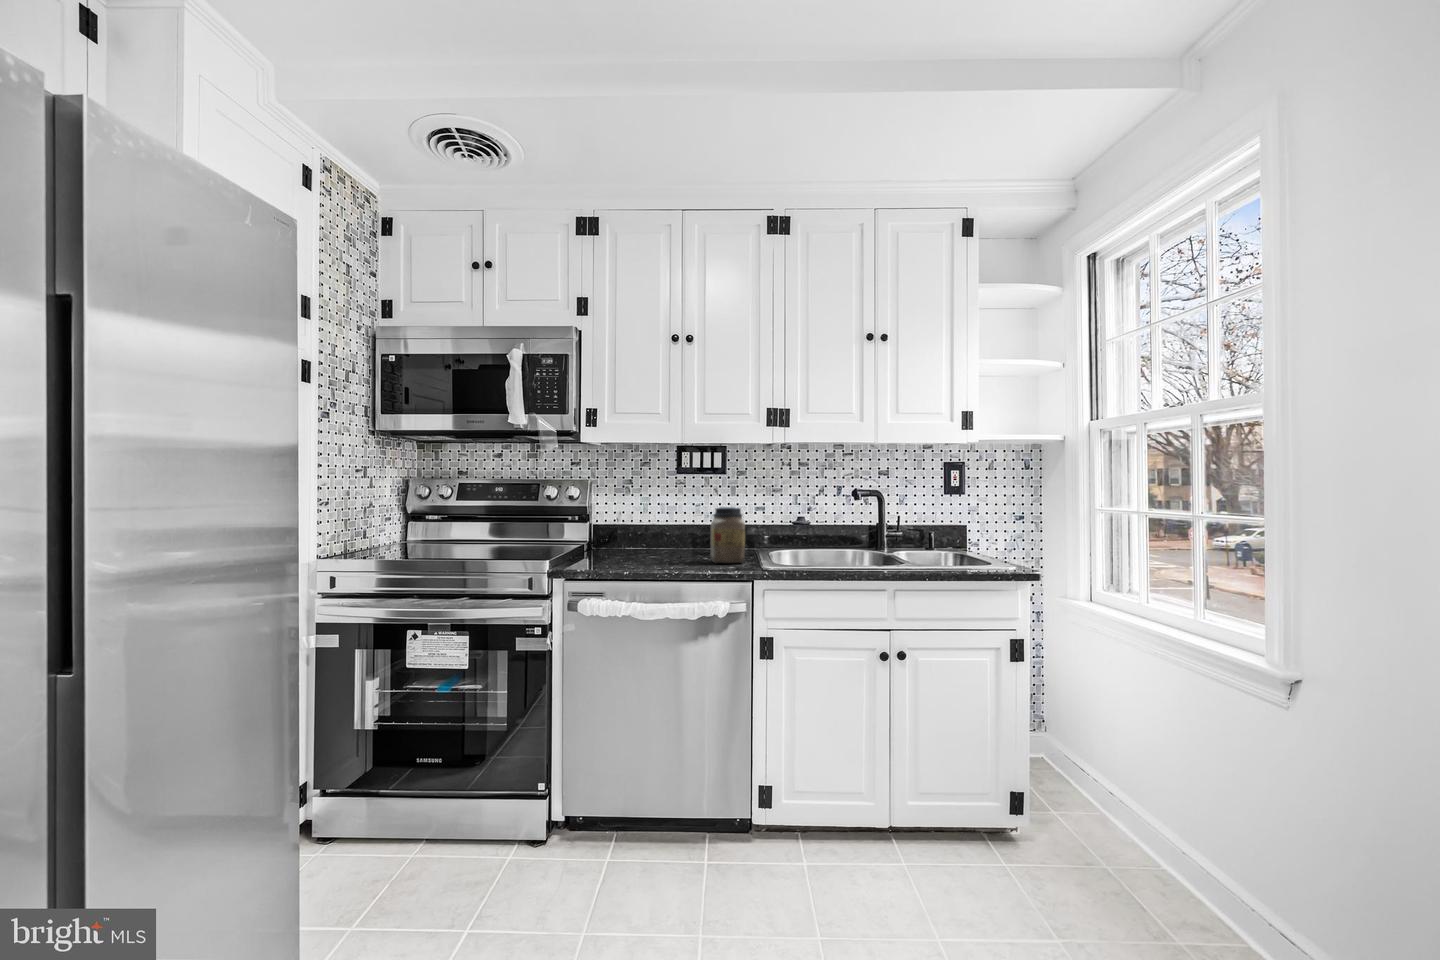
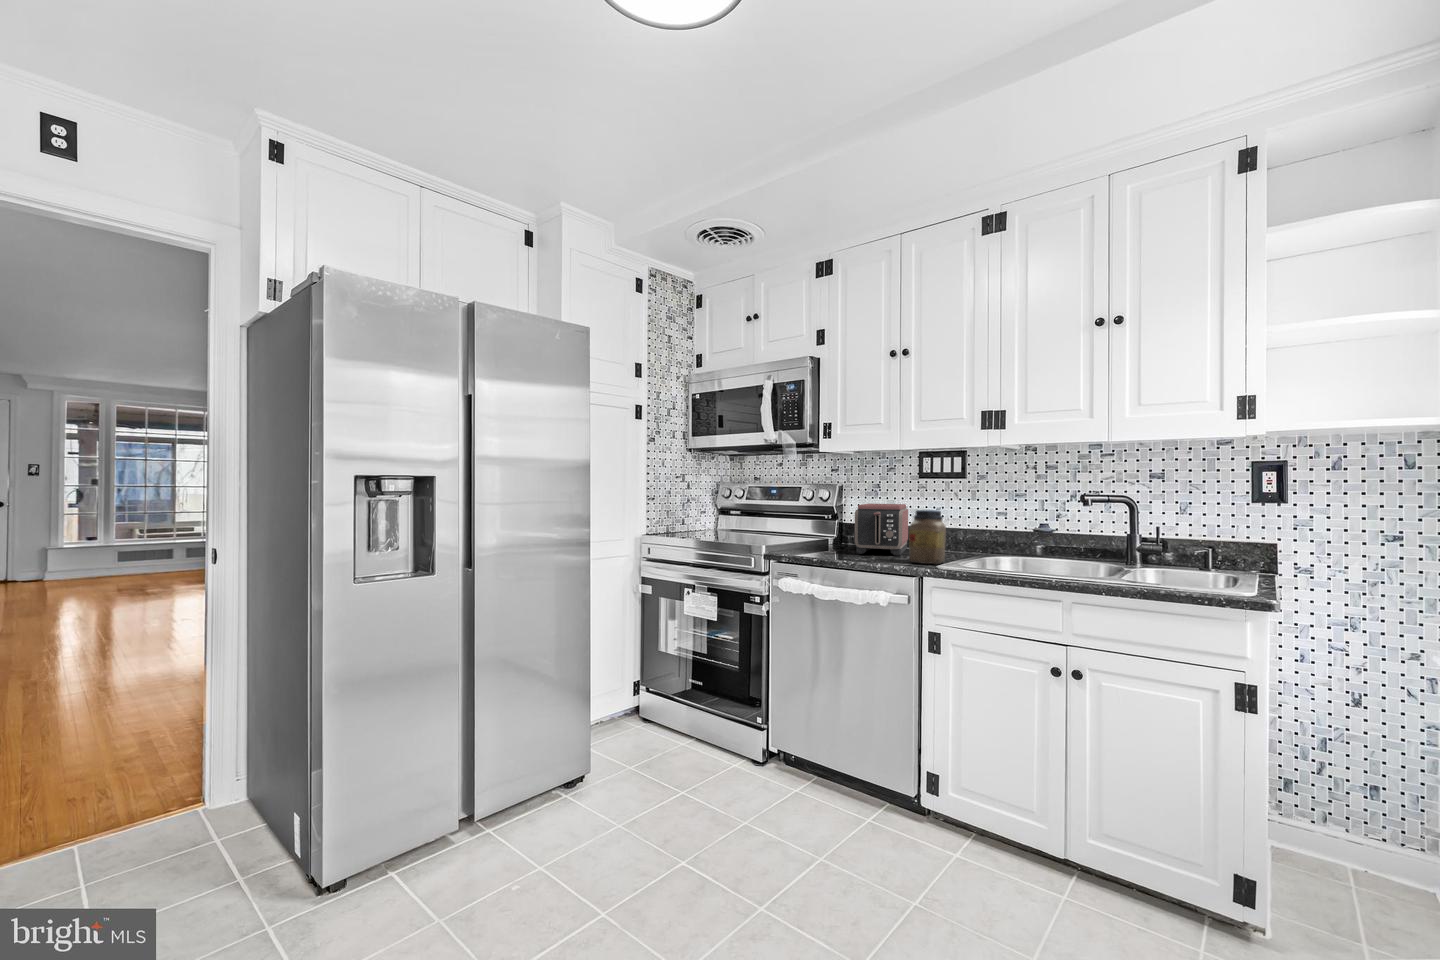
toaster: none [622,502,686,559] -> present [855,504,908,556]

